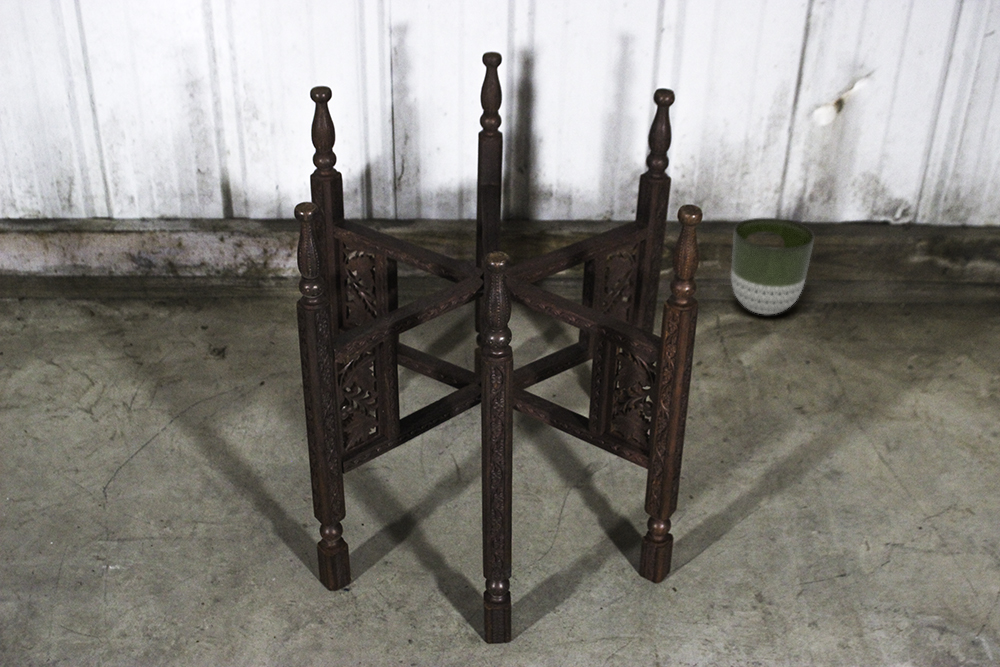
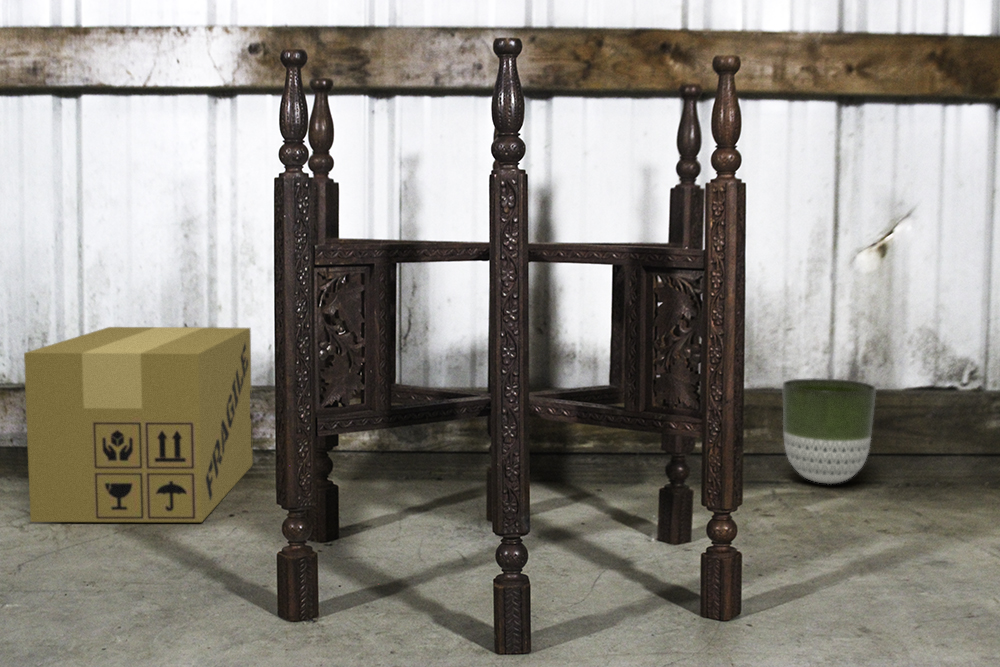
cardboard box: none [73,173,269,380] -> present [24,327,253,522]

